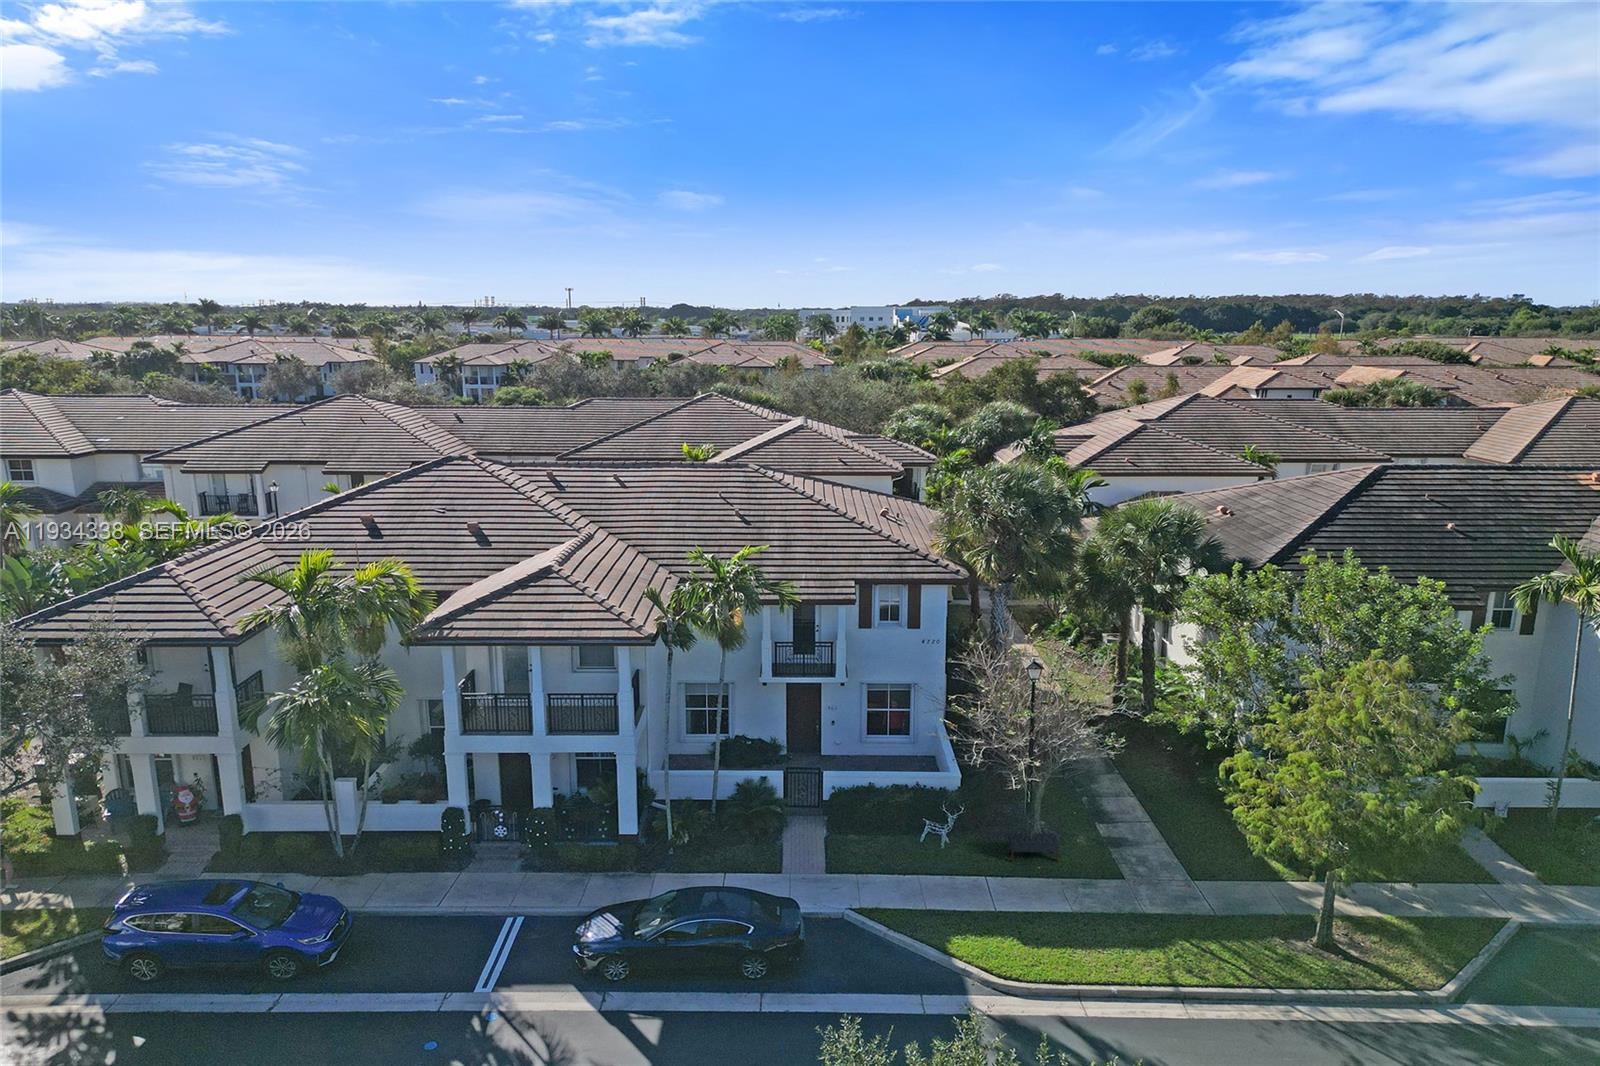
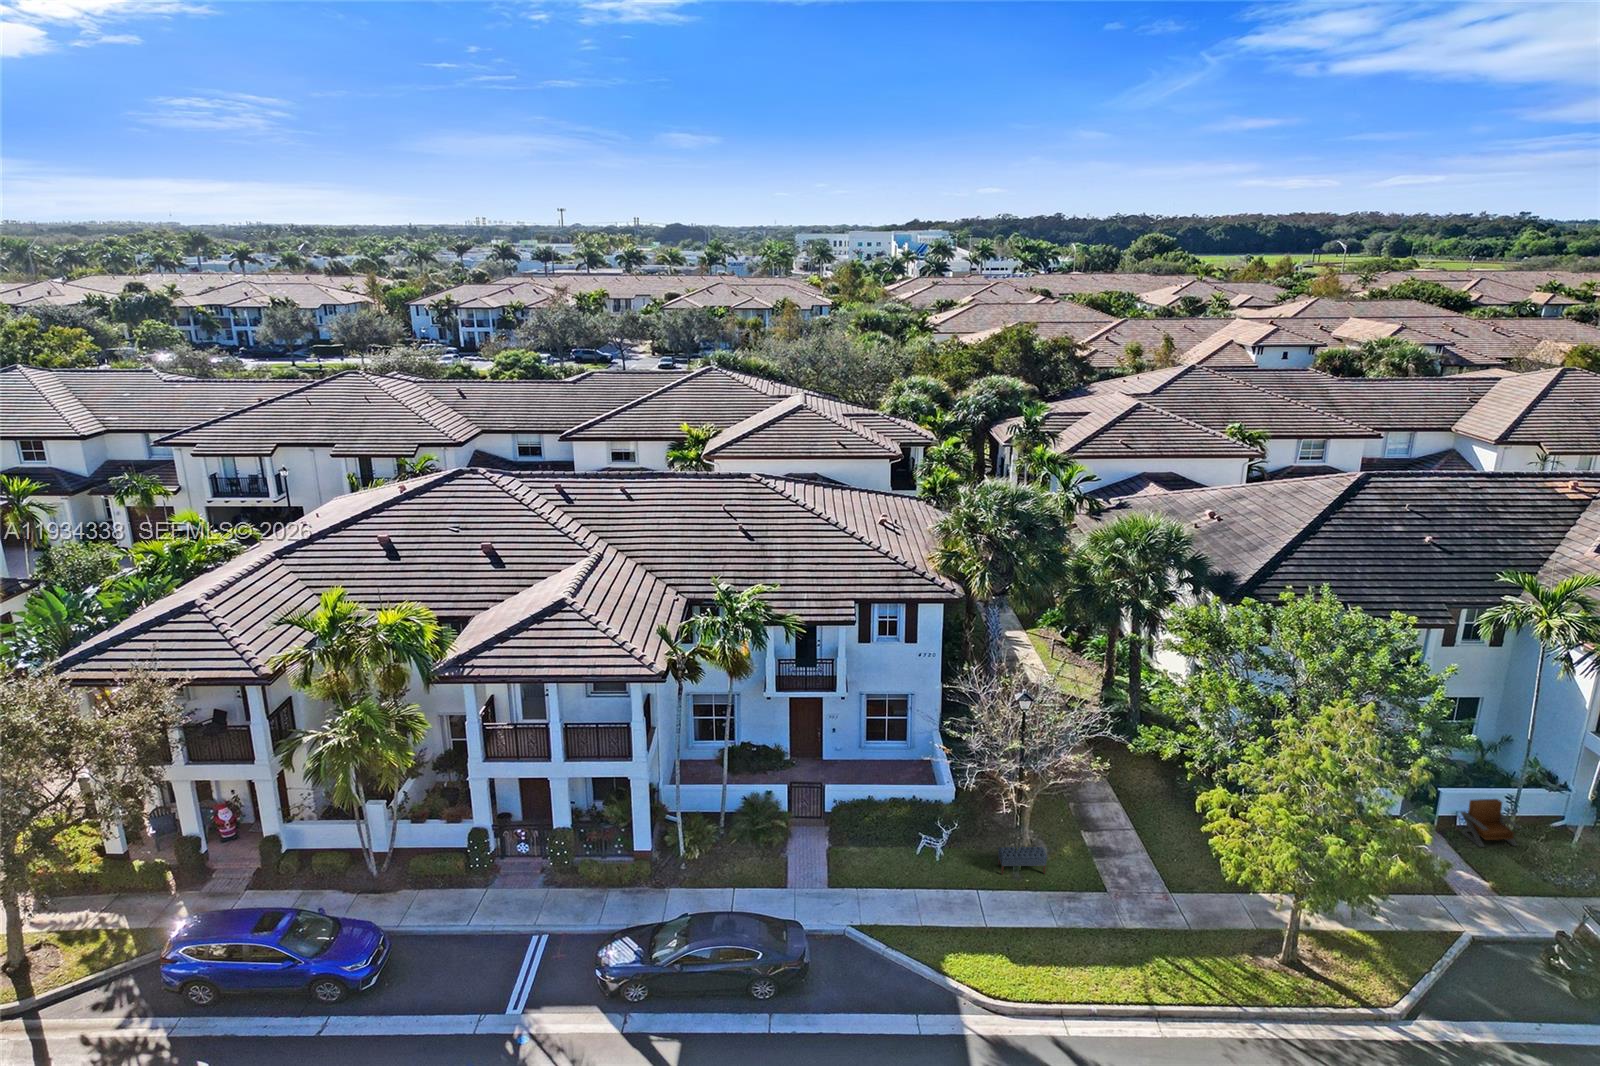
lounge chair: none [1497,788,1565,839] -> present [1461,799,1520,847]

